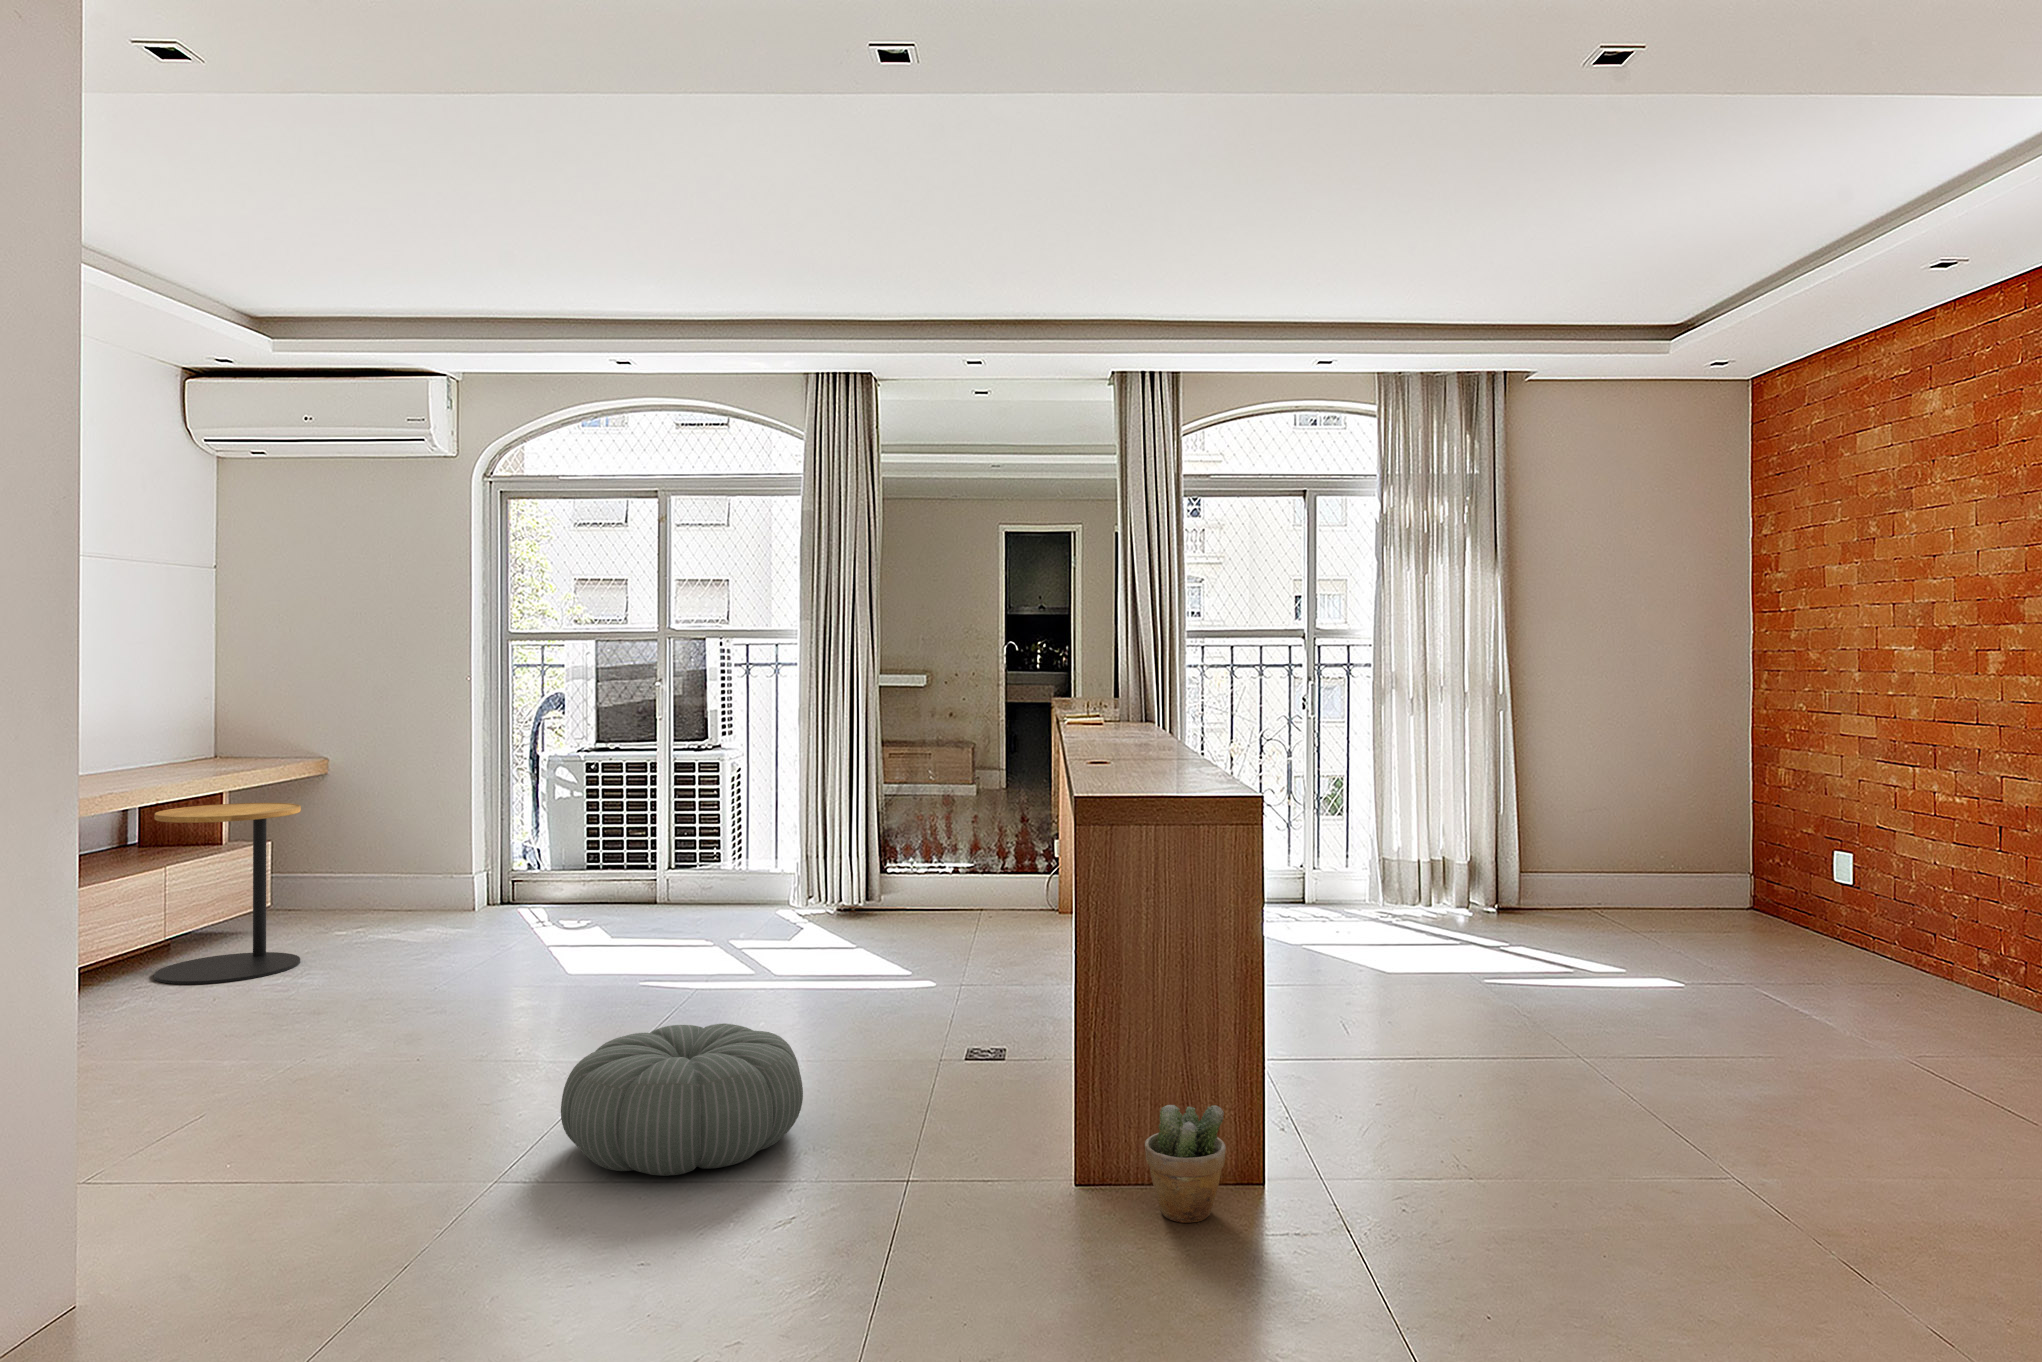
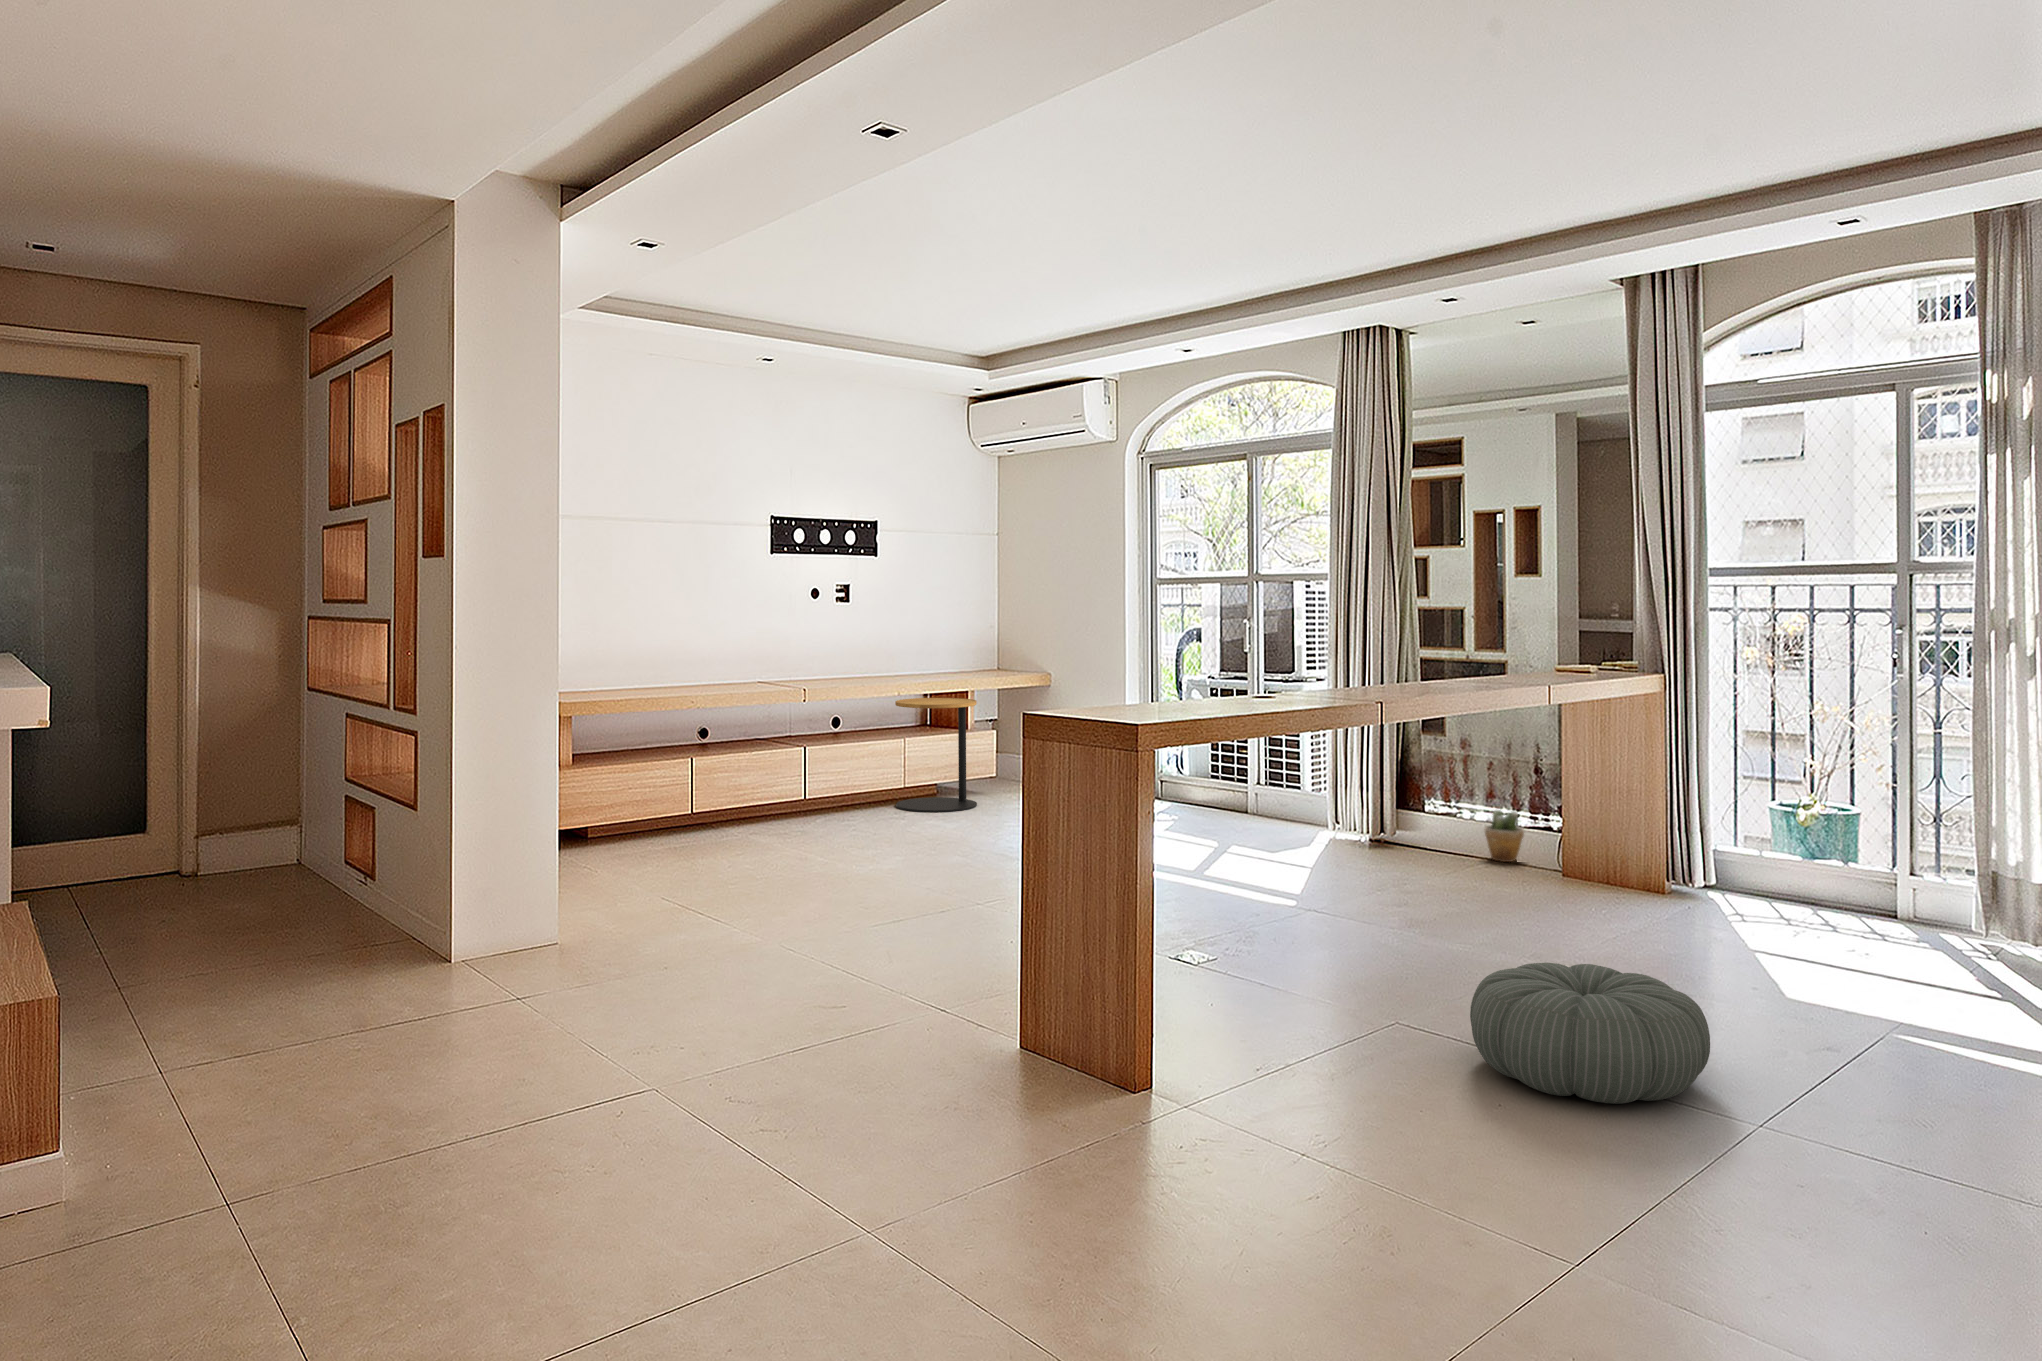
pouf: present [561,1023,803,1176] -> present [1470,963,1710,1104]
potted plant: present [1145,1105,1226,1223] -> present [1484,810,1524,862]

